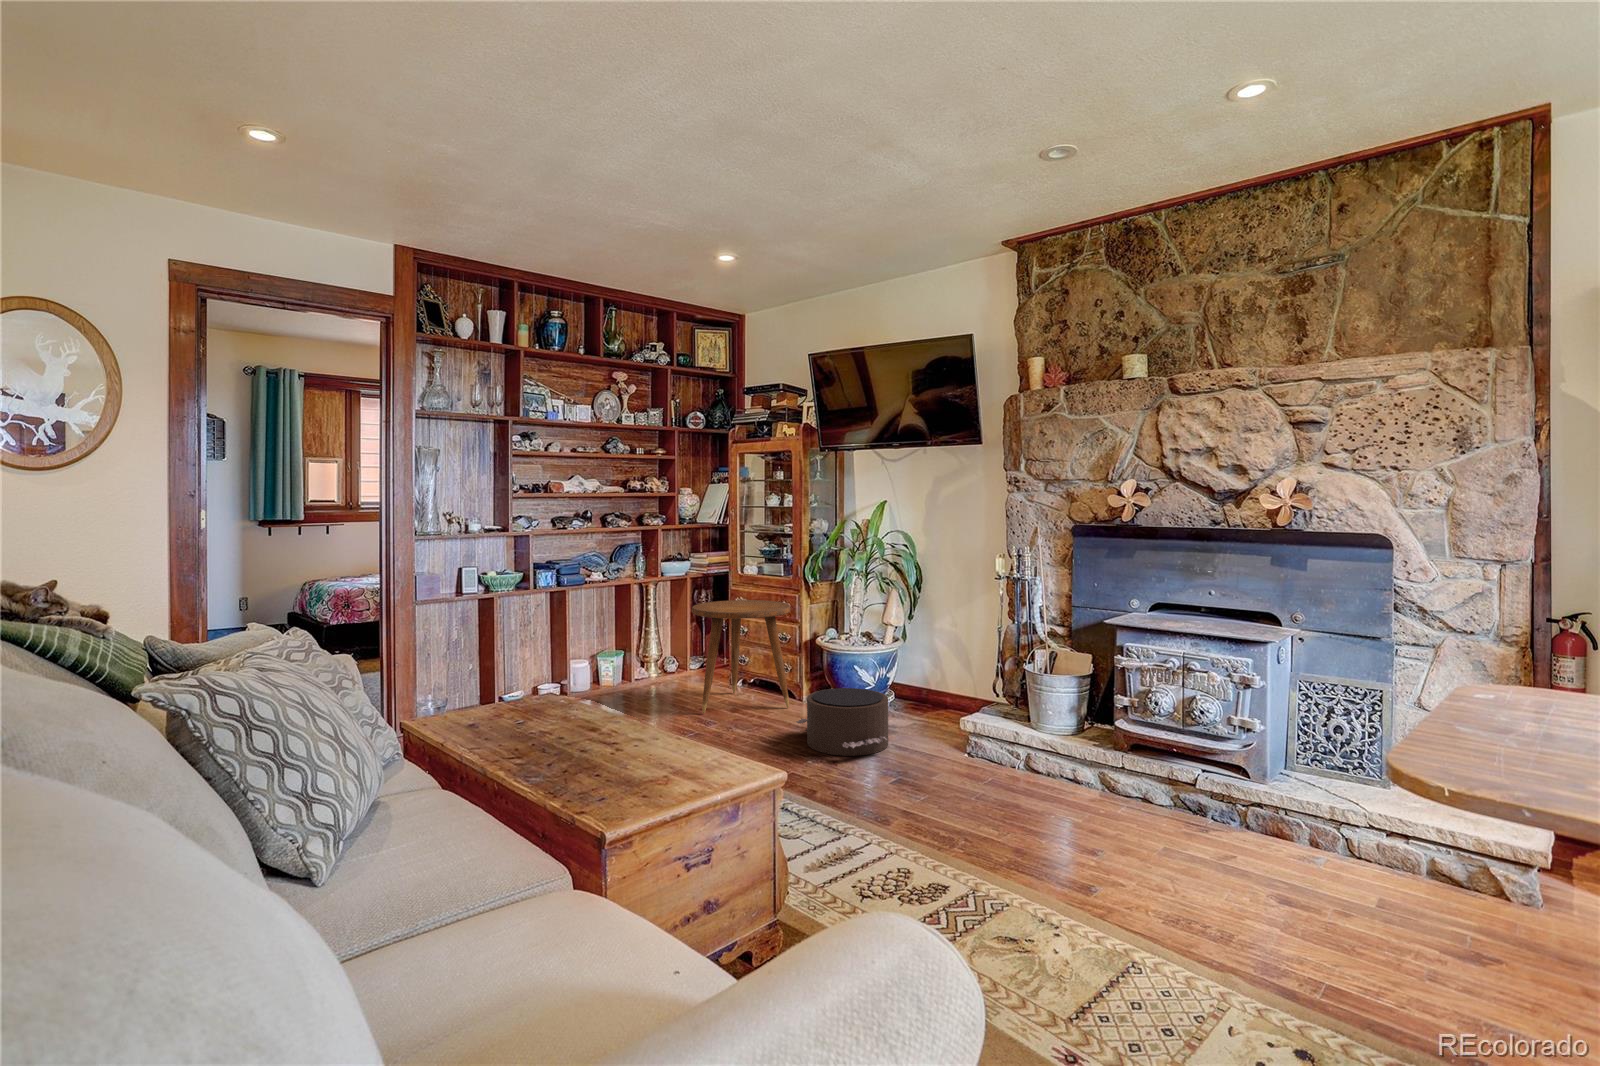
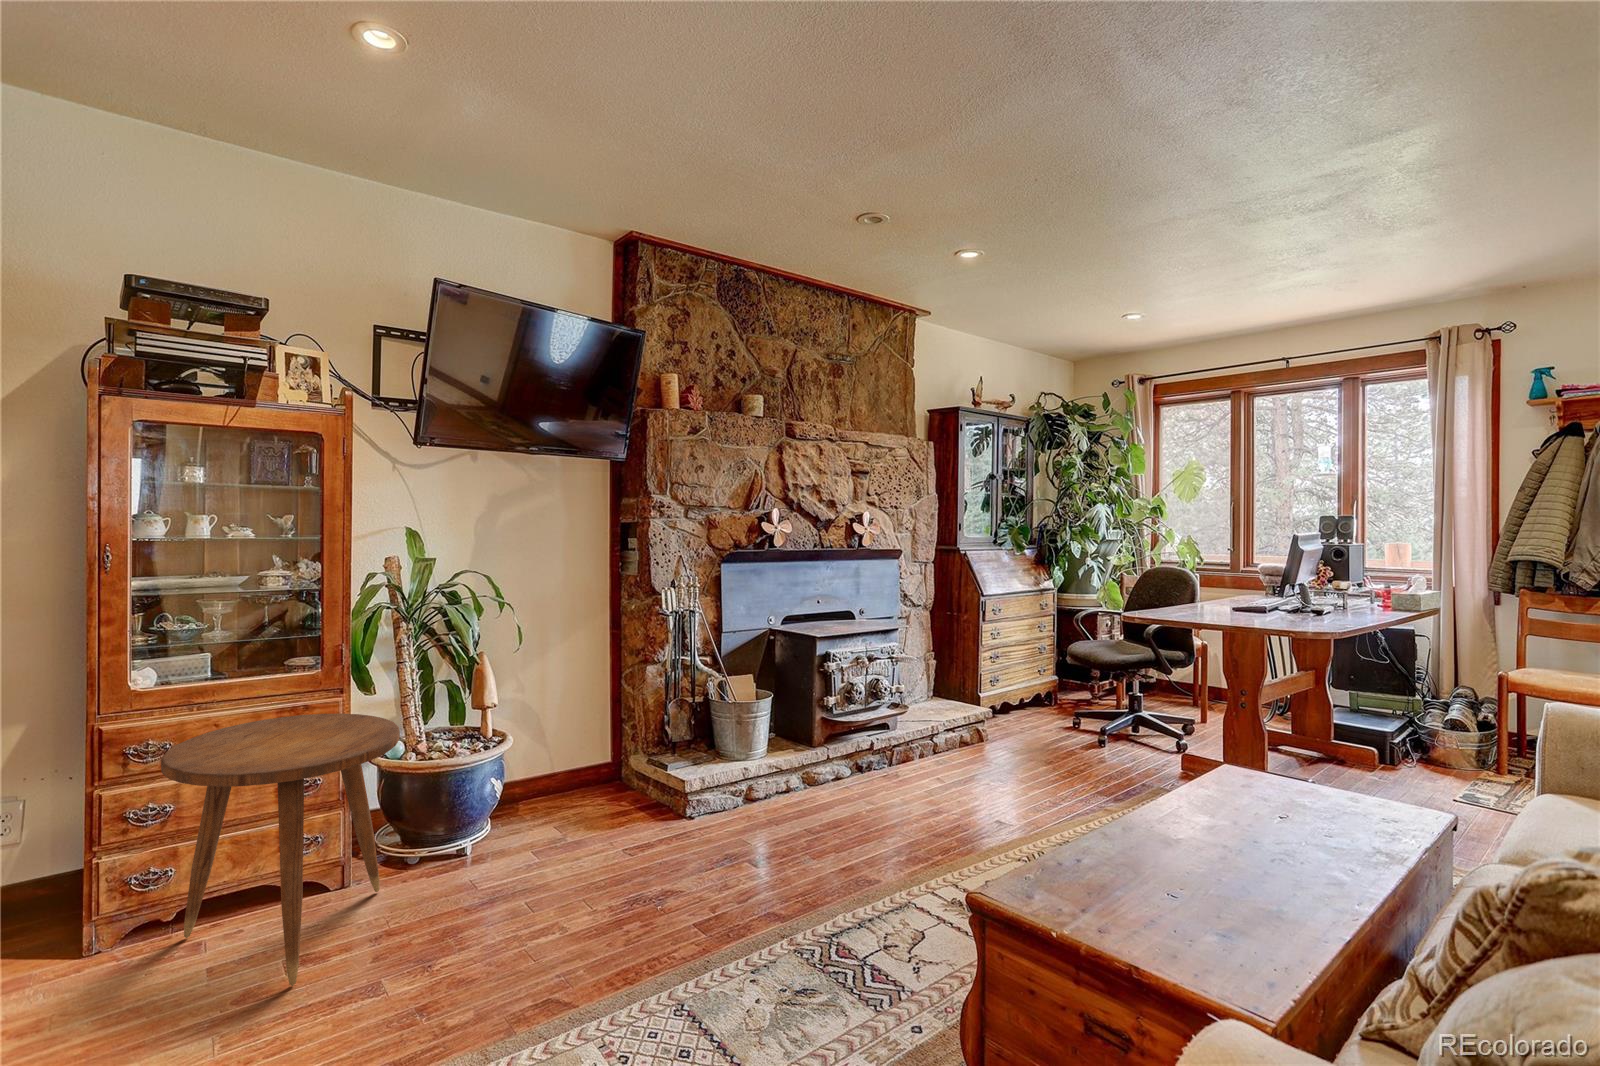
pouf: present [796,688,888,756] -> none [528,786,679,898]

